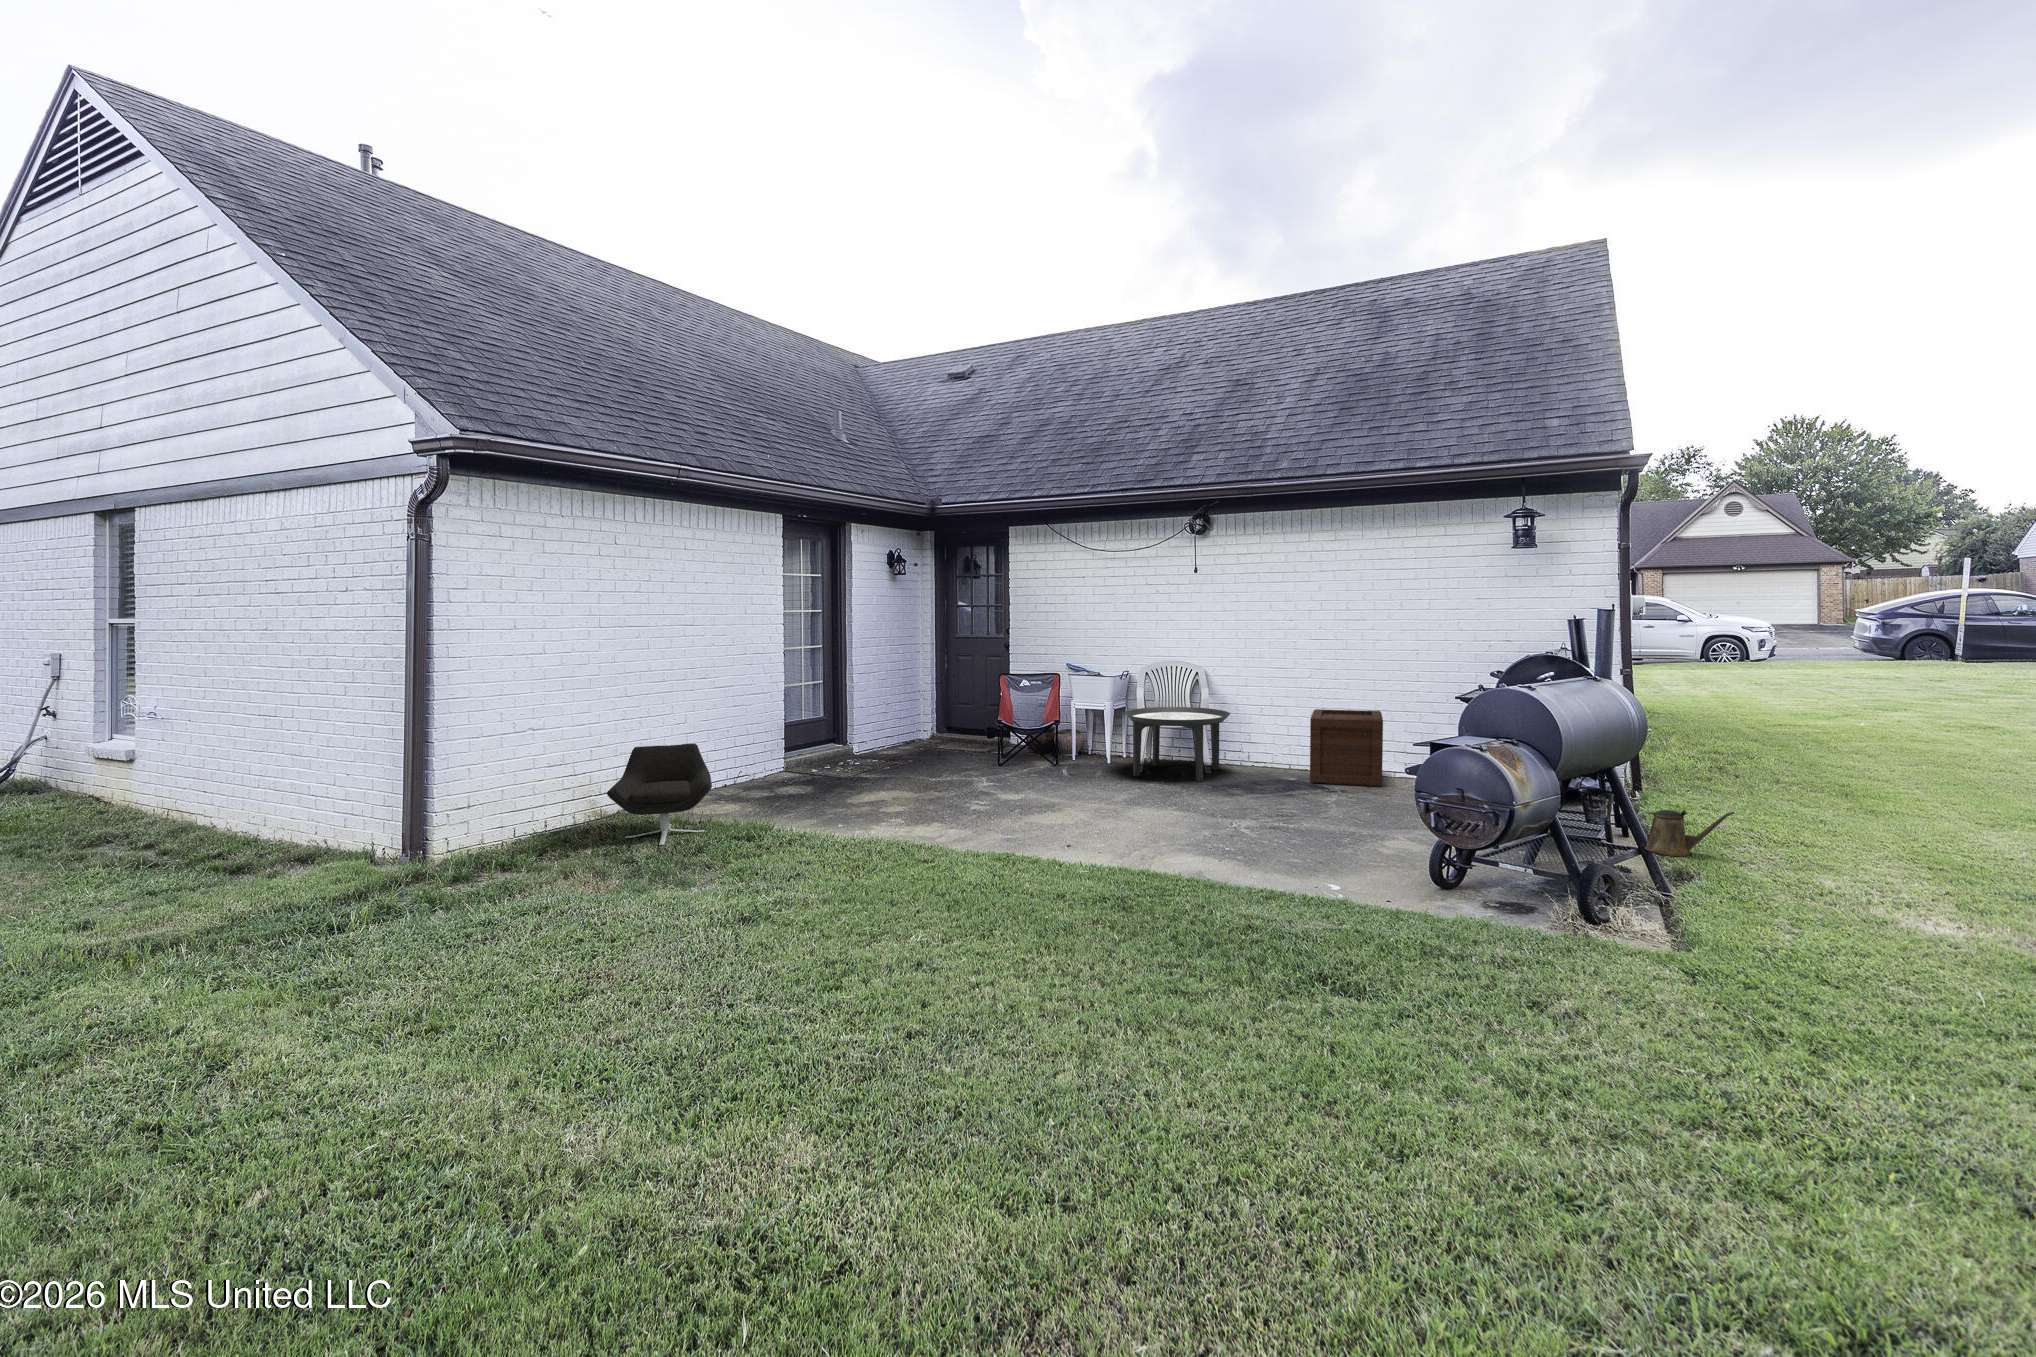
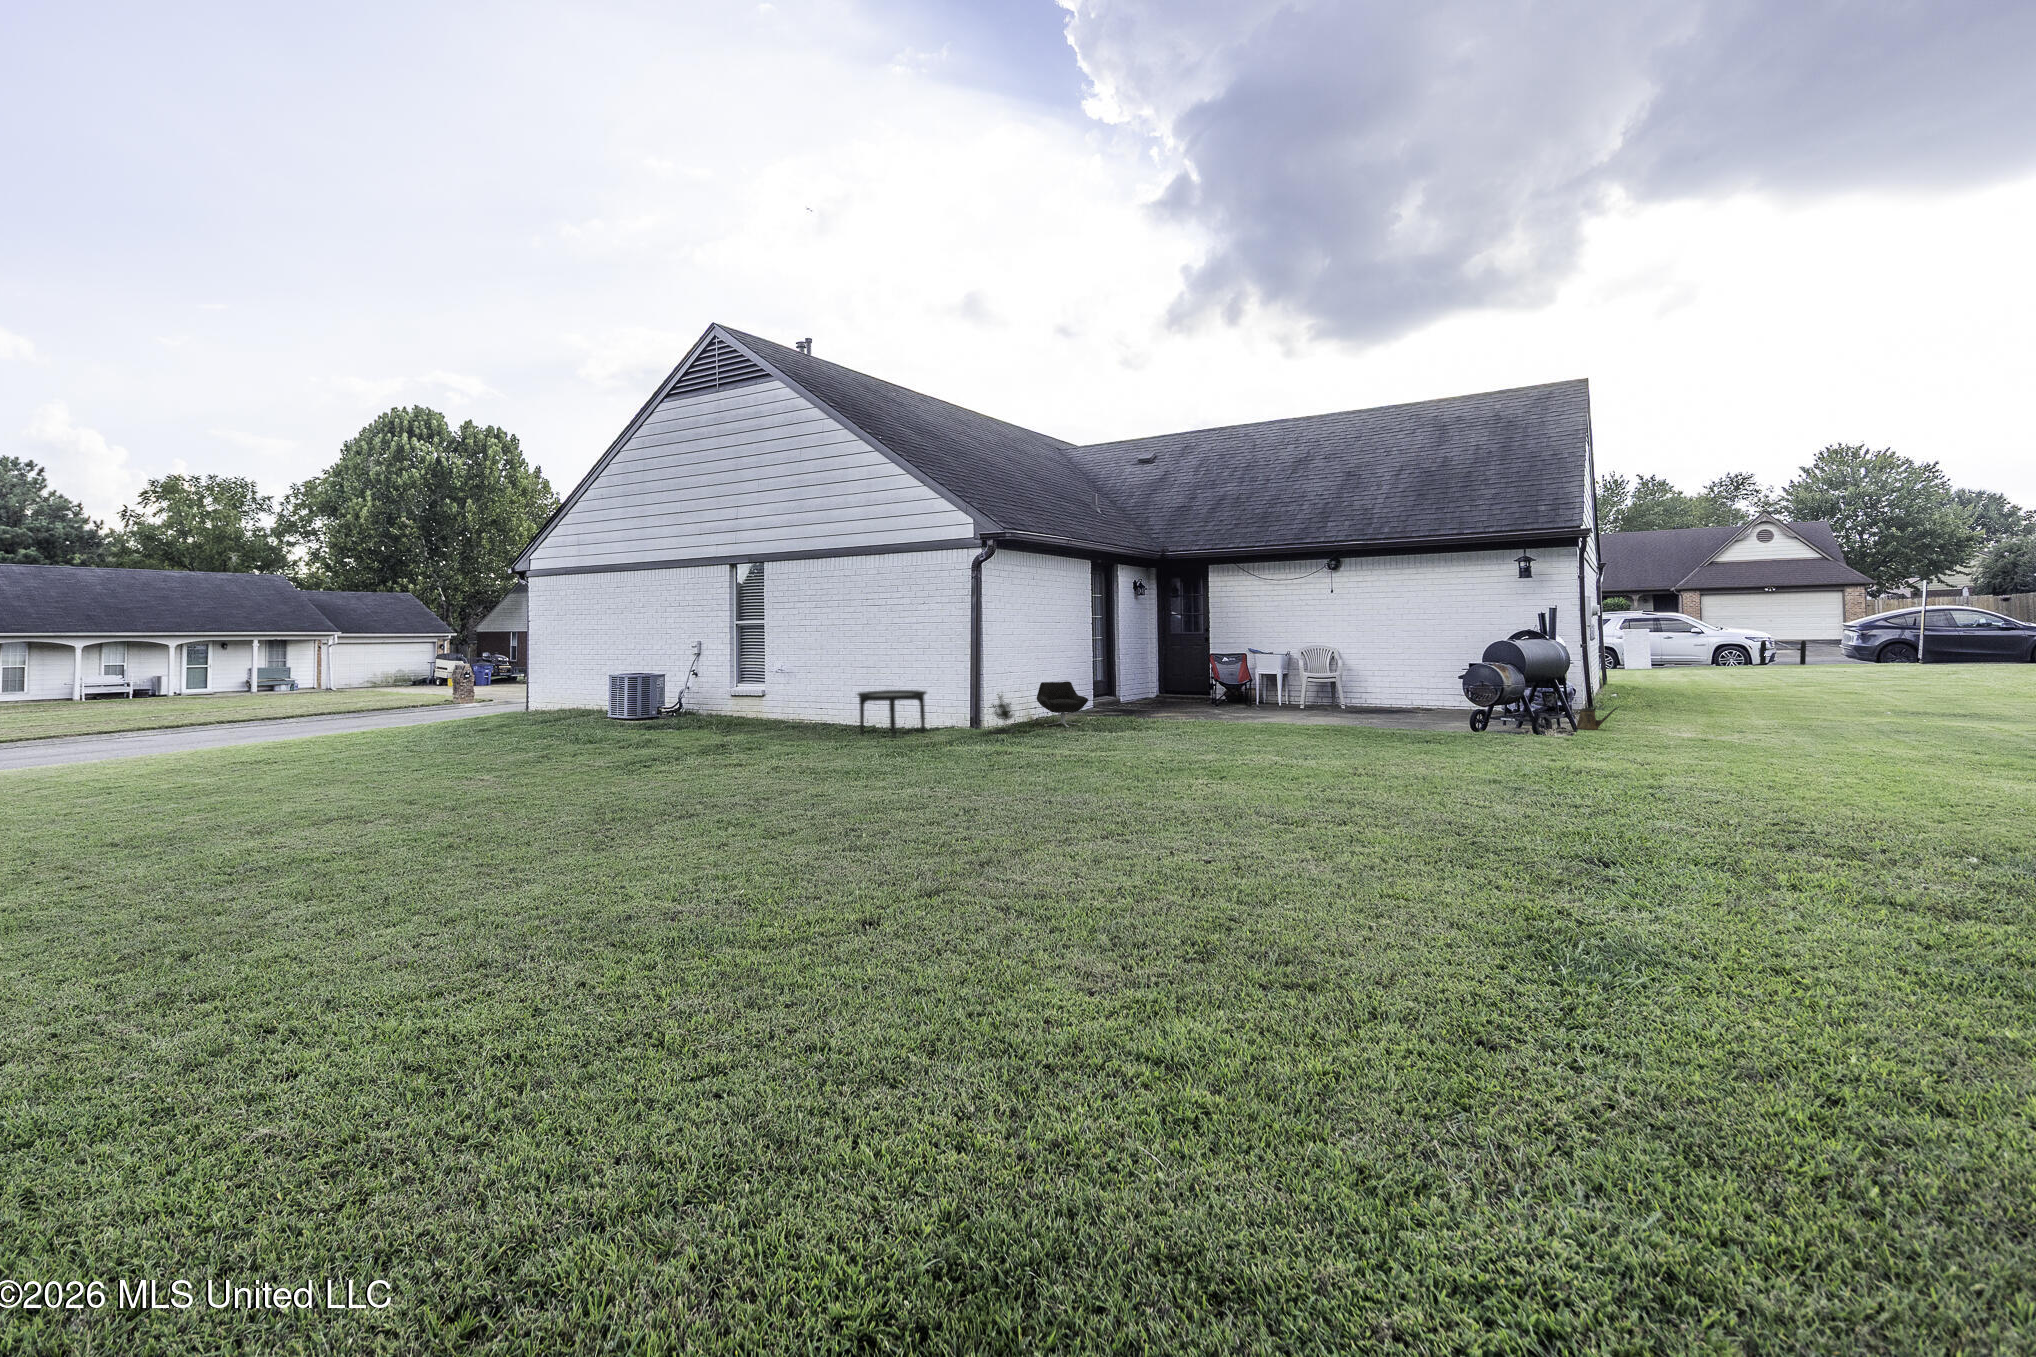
bench: none [1763,631,1820,663] -> present [1760,640,1806,665]
round table: present [1125,707,1230,781] -> present [857,690,926,737]
wooden crate: present [1310,709,1383,786] -> none [1399,672,1442,712]
potted tree: none [464,780,527,875] -> present [991,694,1015,733]

